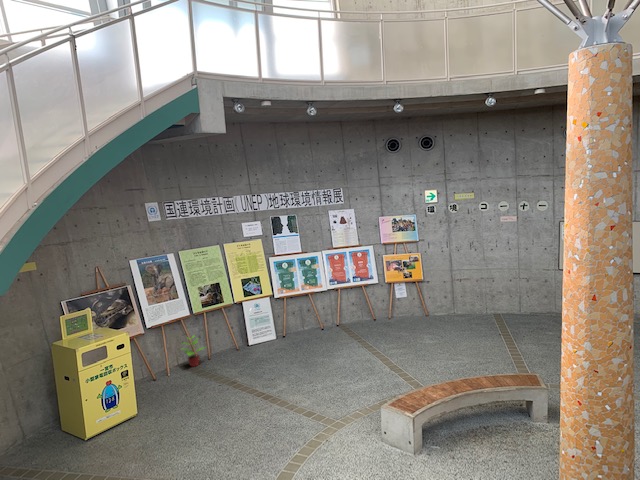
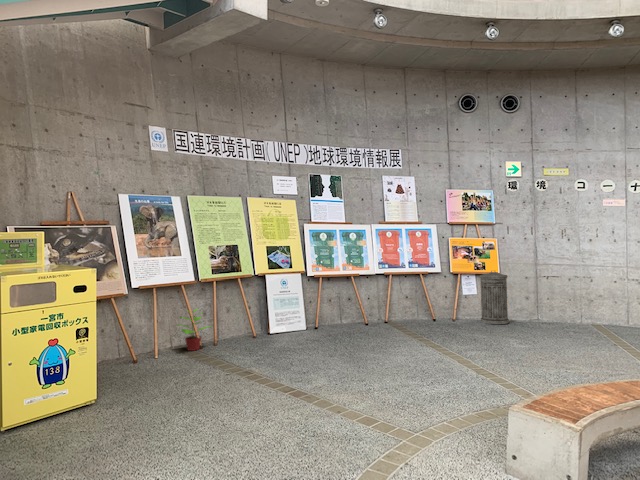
trash can: none [408,278,431,319] -> present [480,271,509,324]

